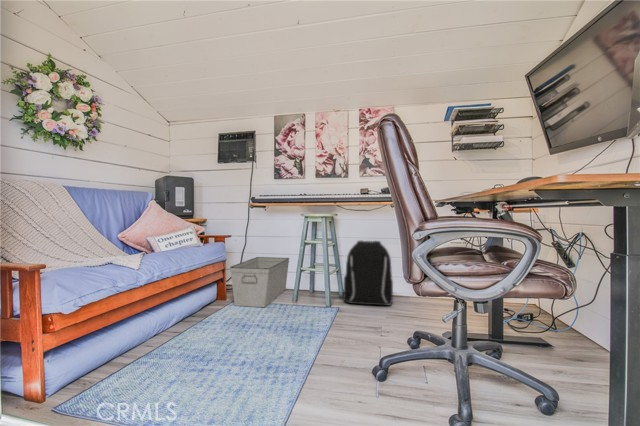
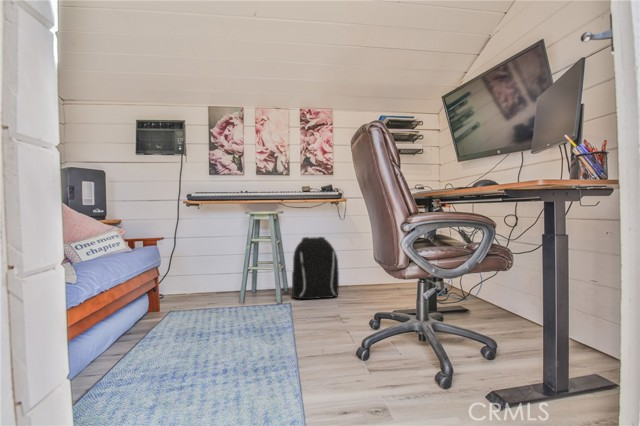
storage bin: present [230,257,289,307] -> none [168,259,229,316]

